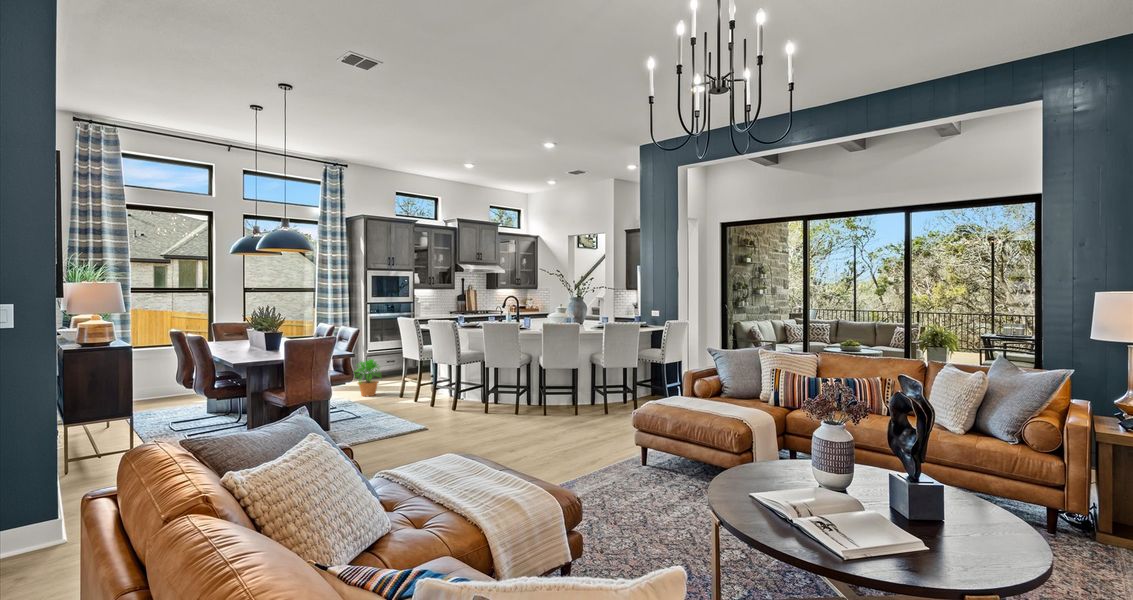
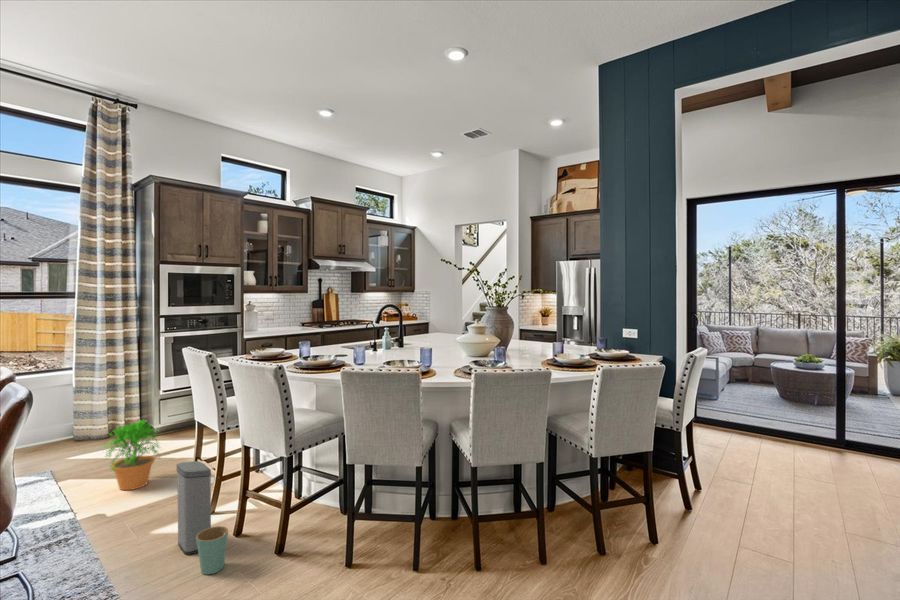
trash can: none [405,368,433,413] -> present [177,461,228,575]

